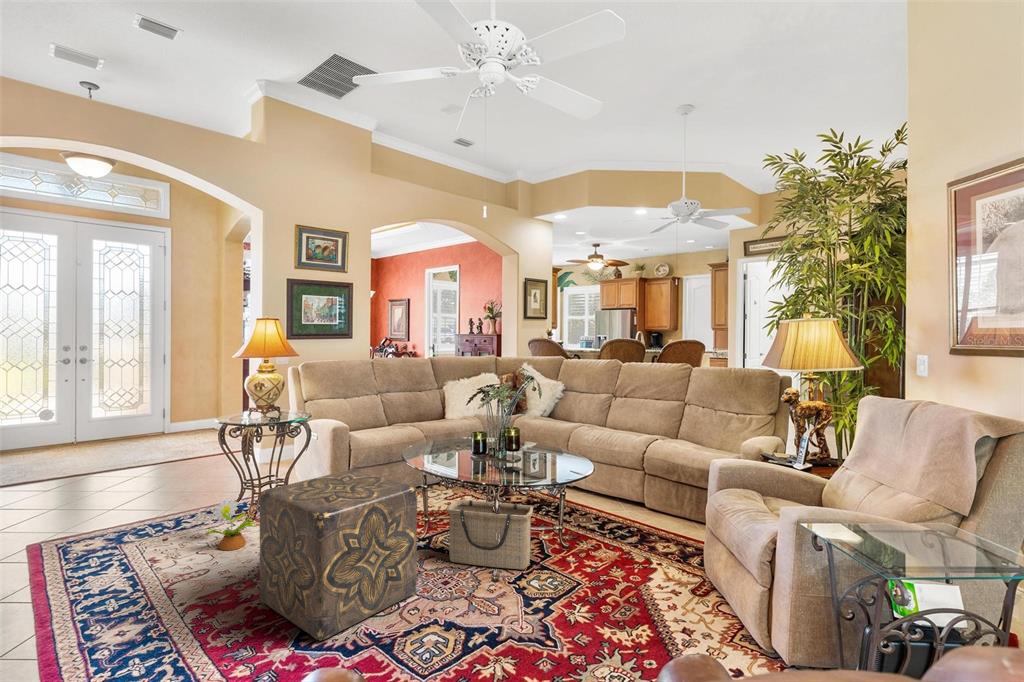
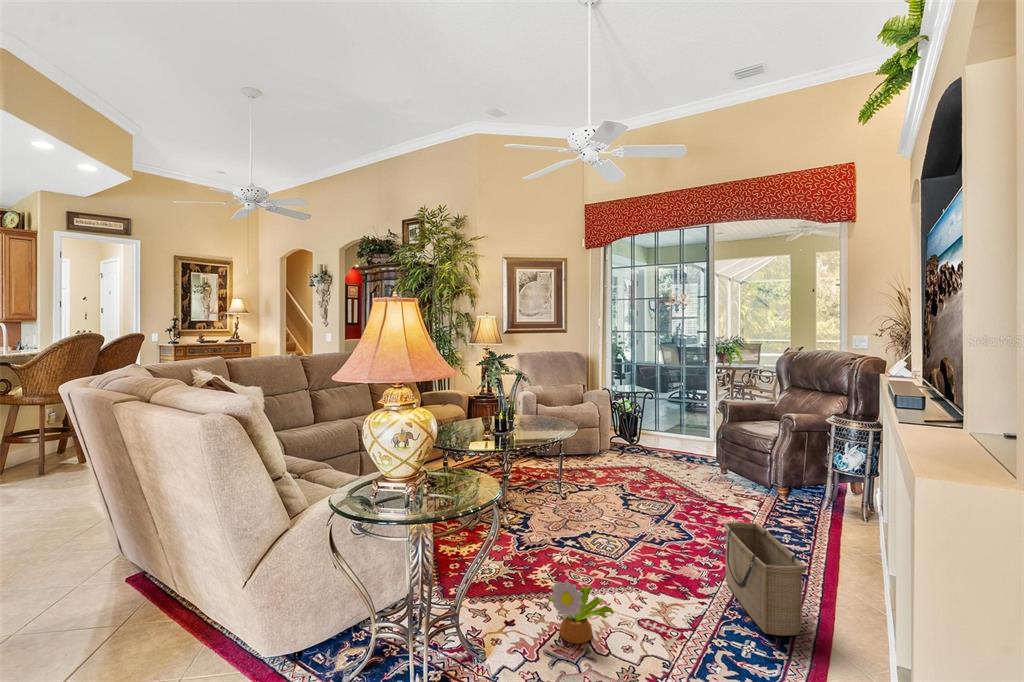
ottoman: present [260,469,417,640] -> none [573,440,682,565]
basket: present [447,500,533,569] -> present [724,522,806,636]

